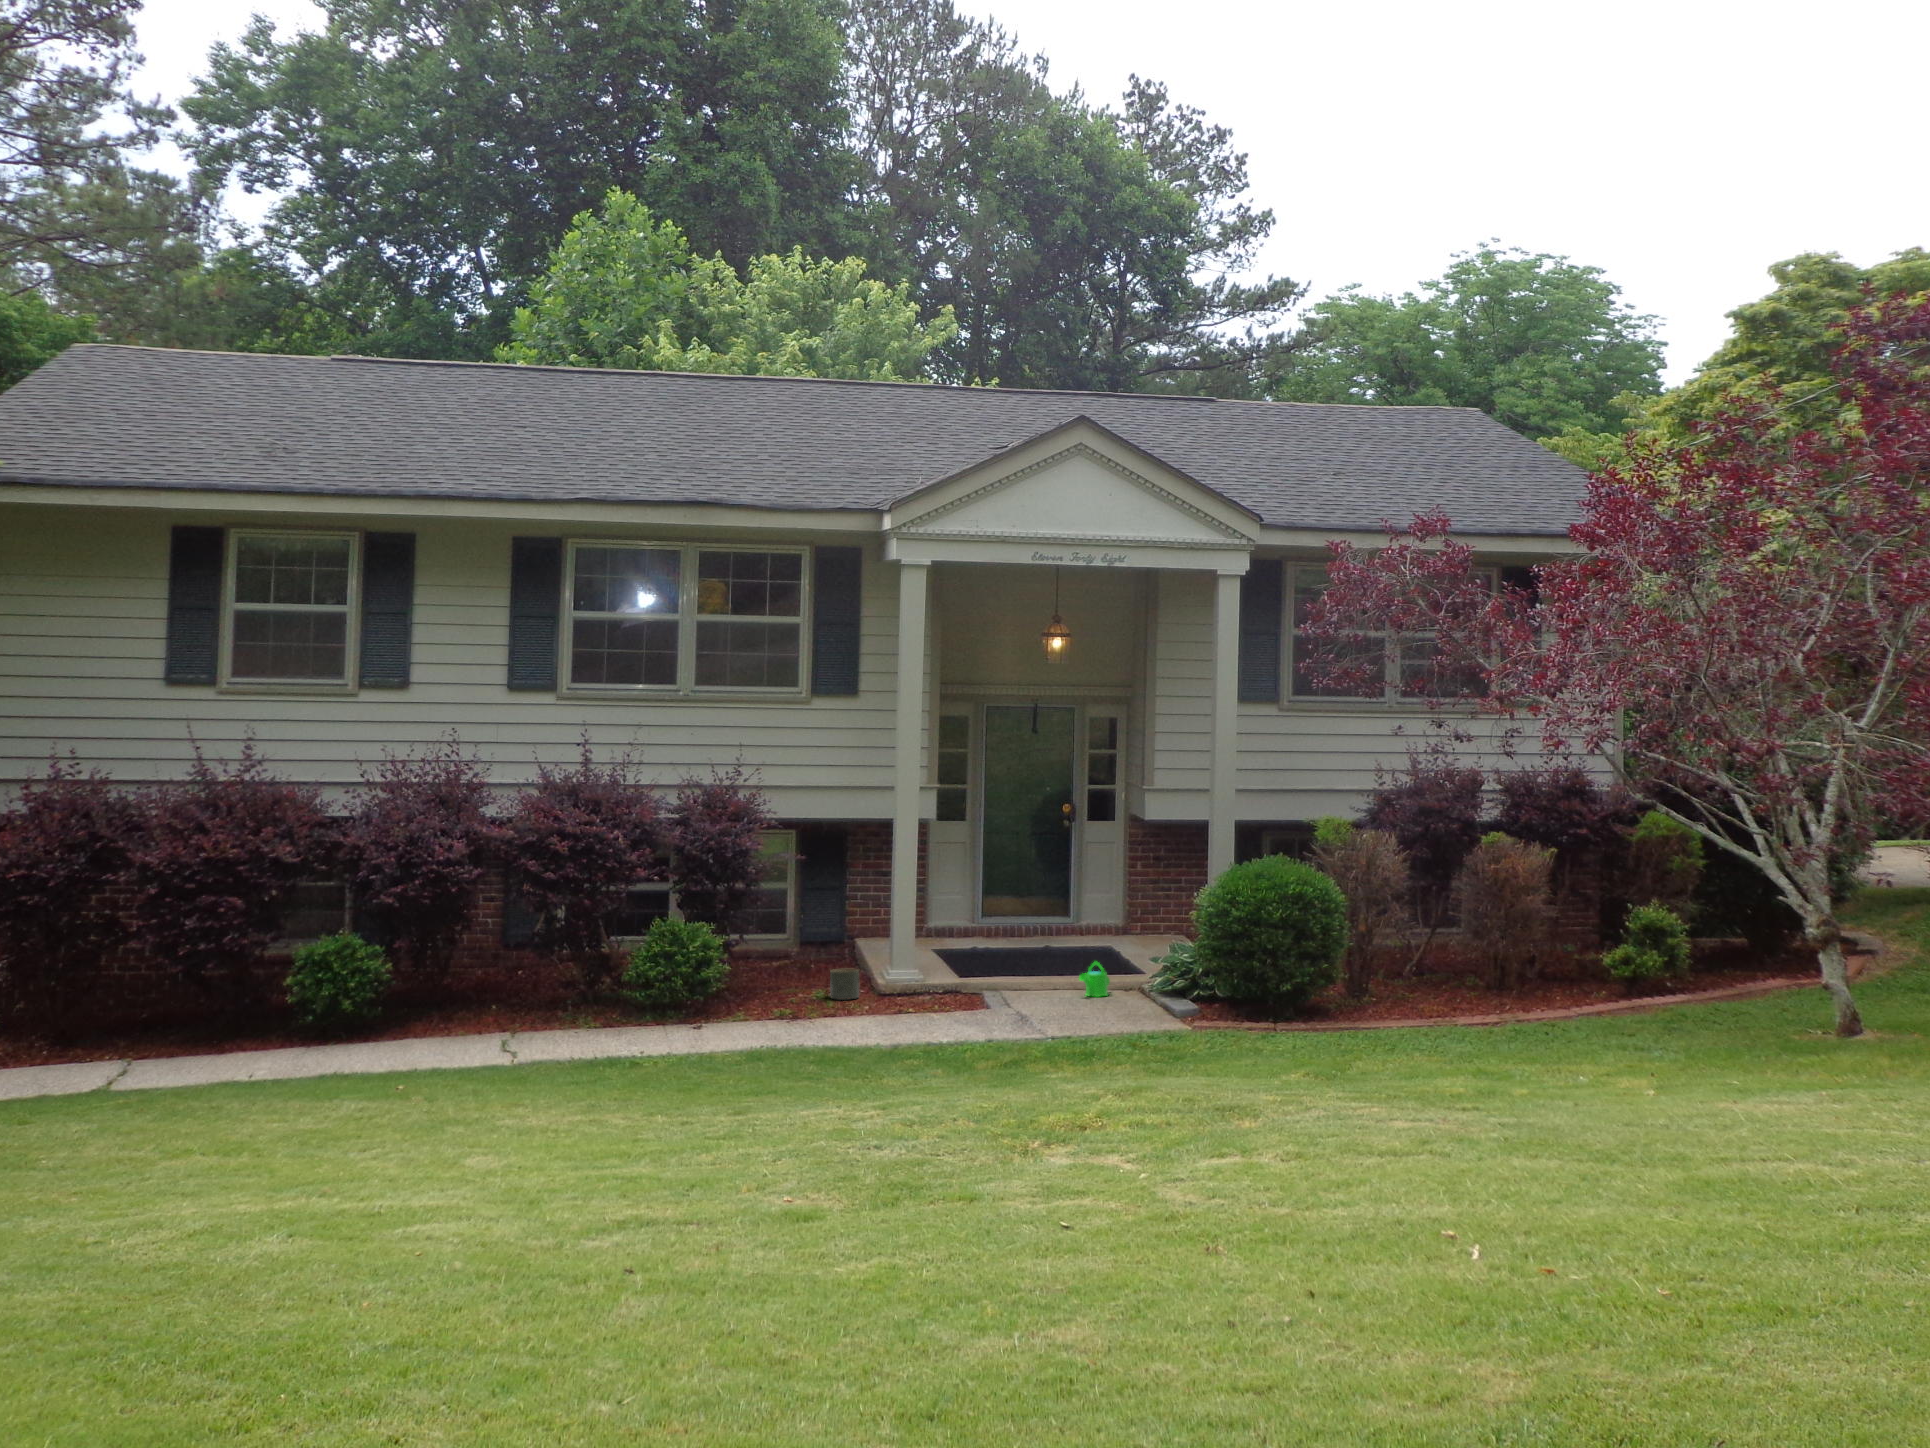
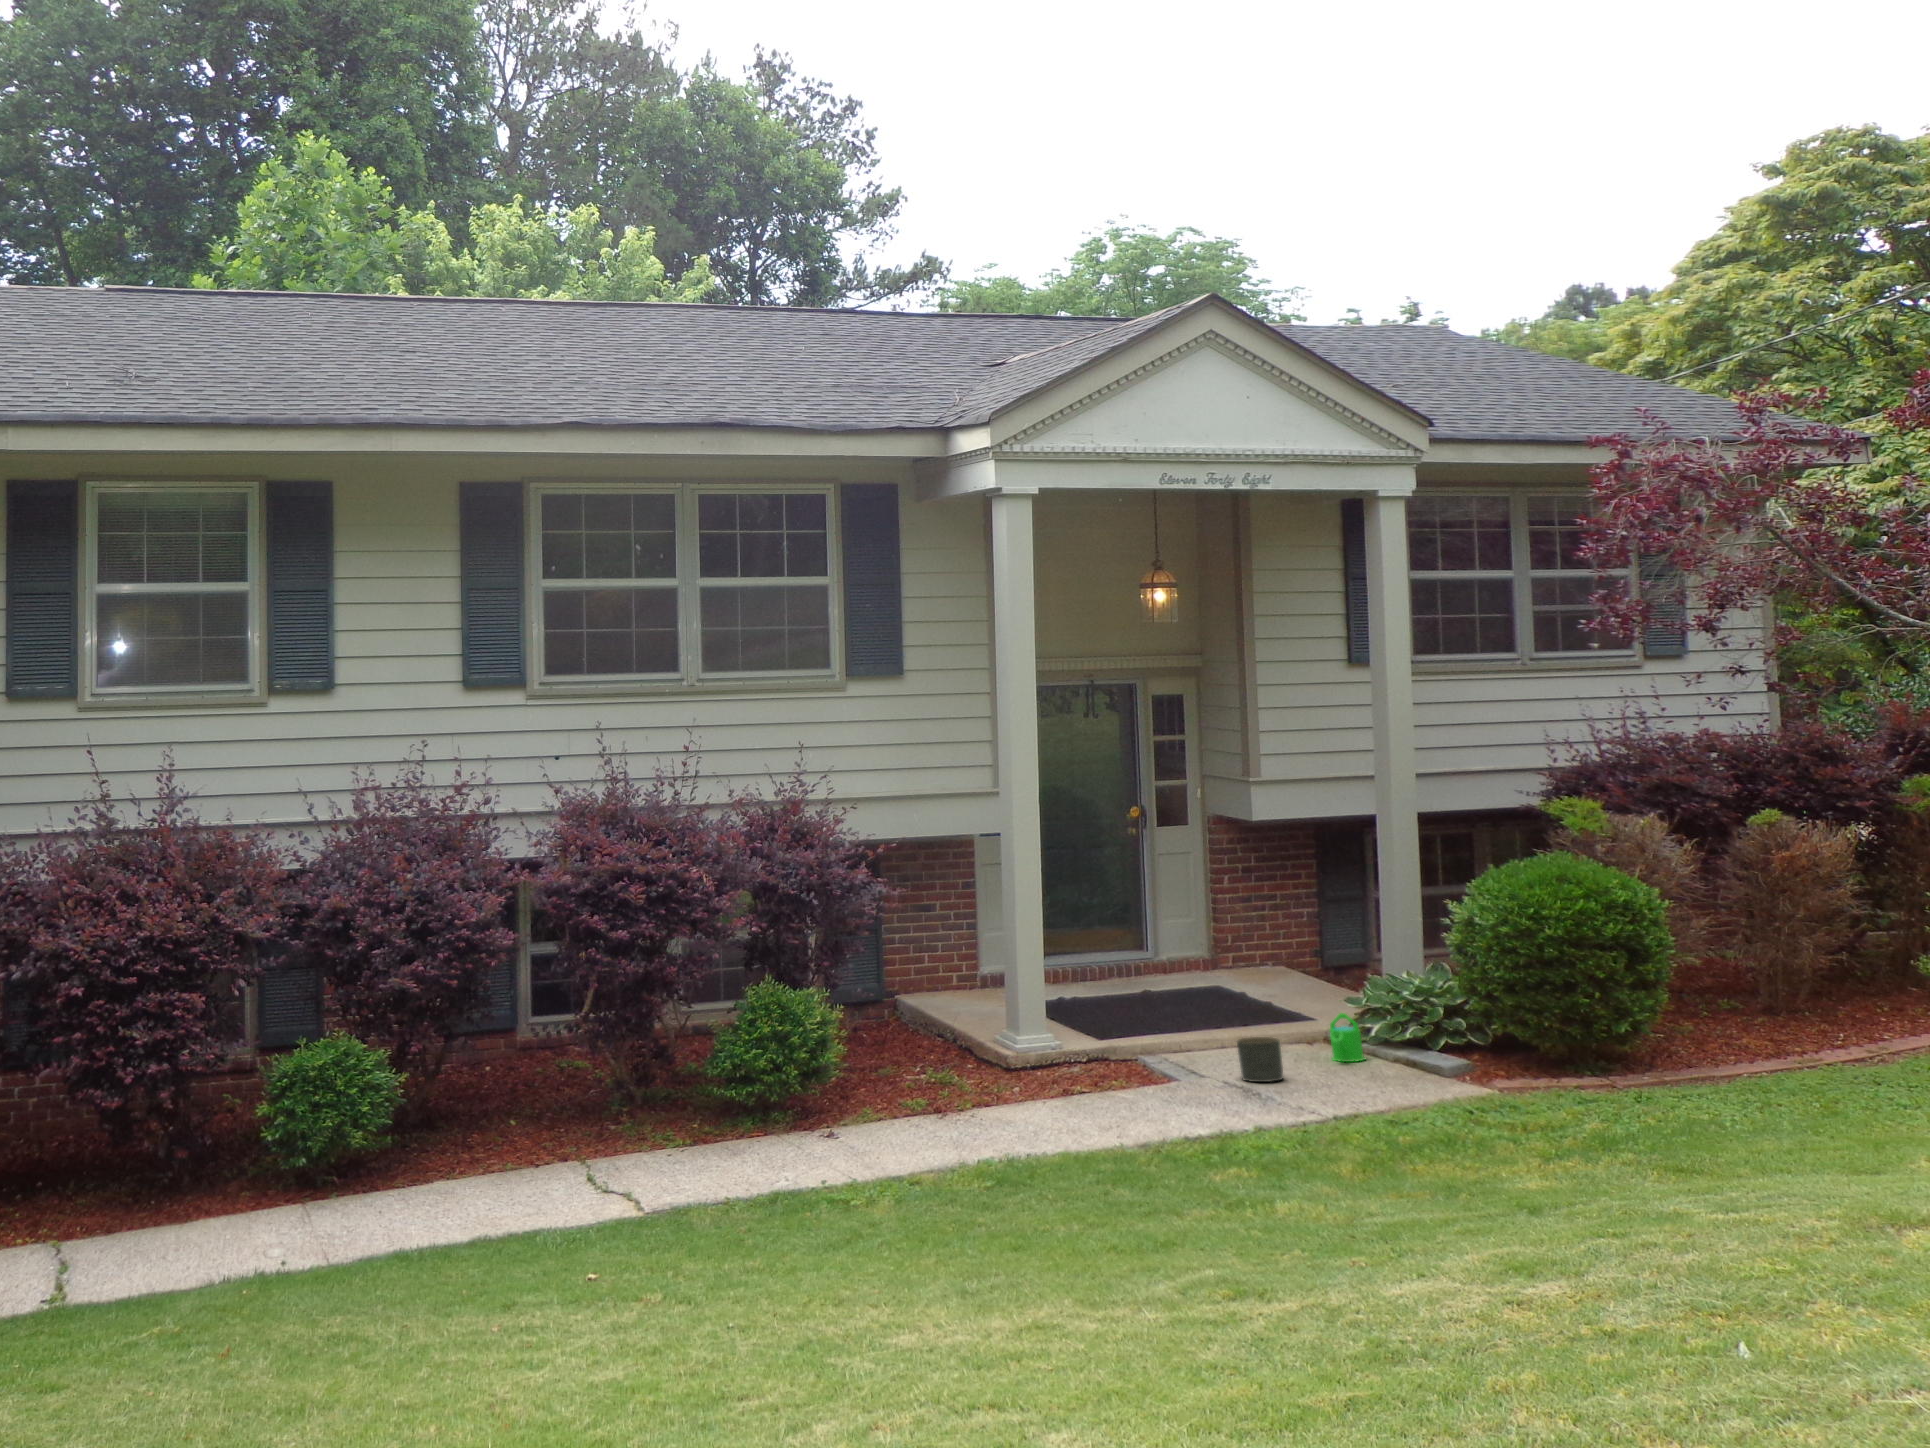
planter: present [830,969,859,1000] -> present [1237,1037,1283,1082]

